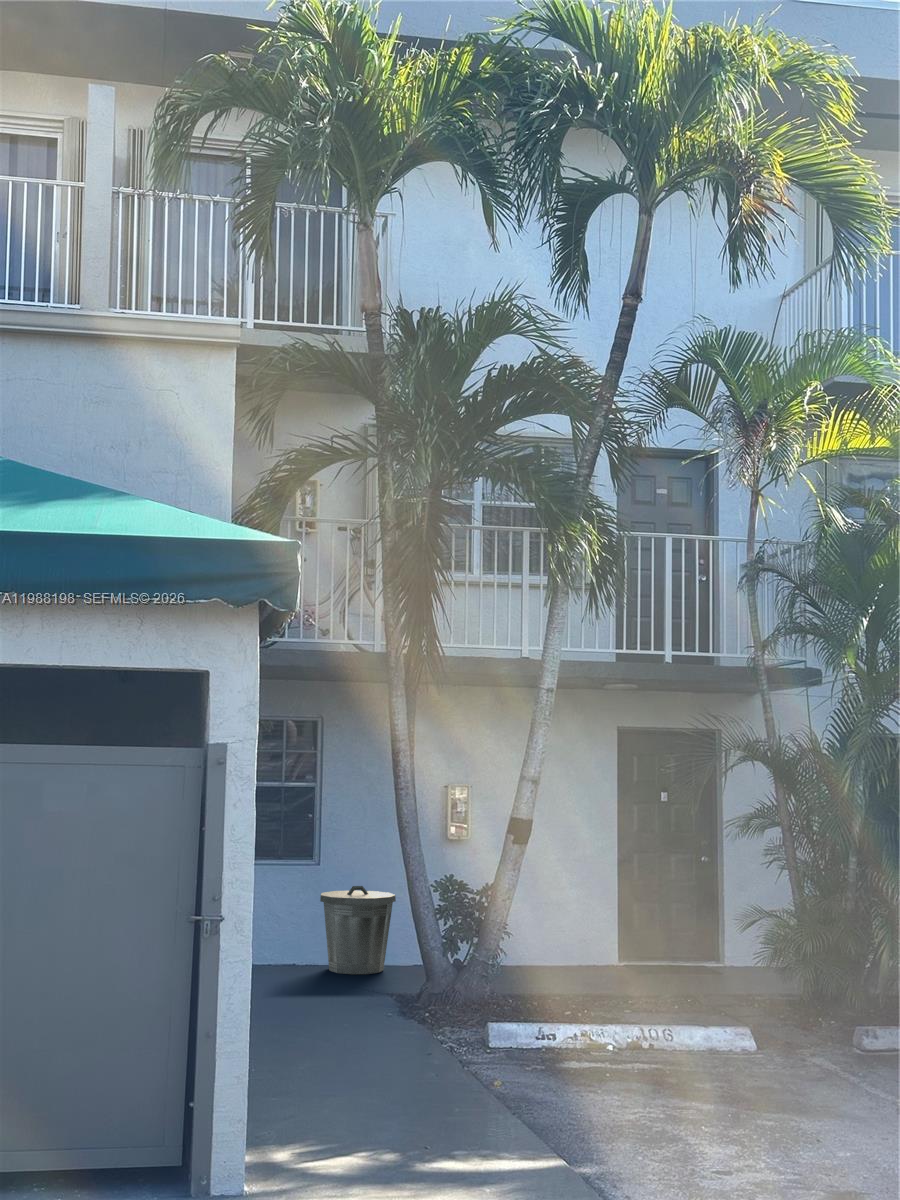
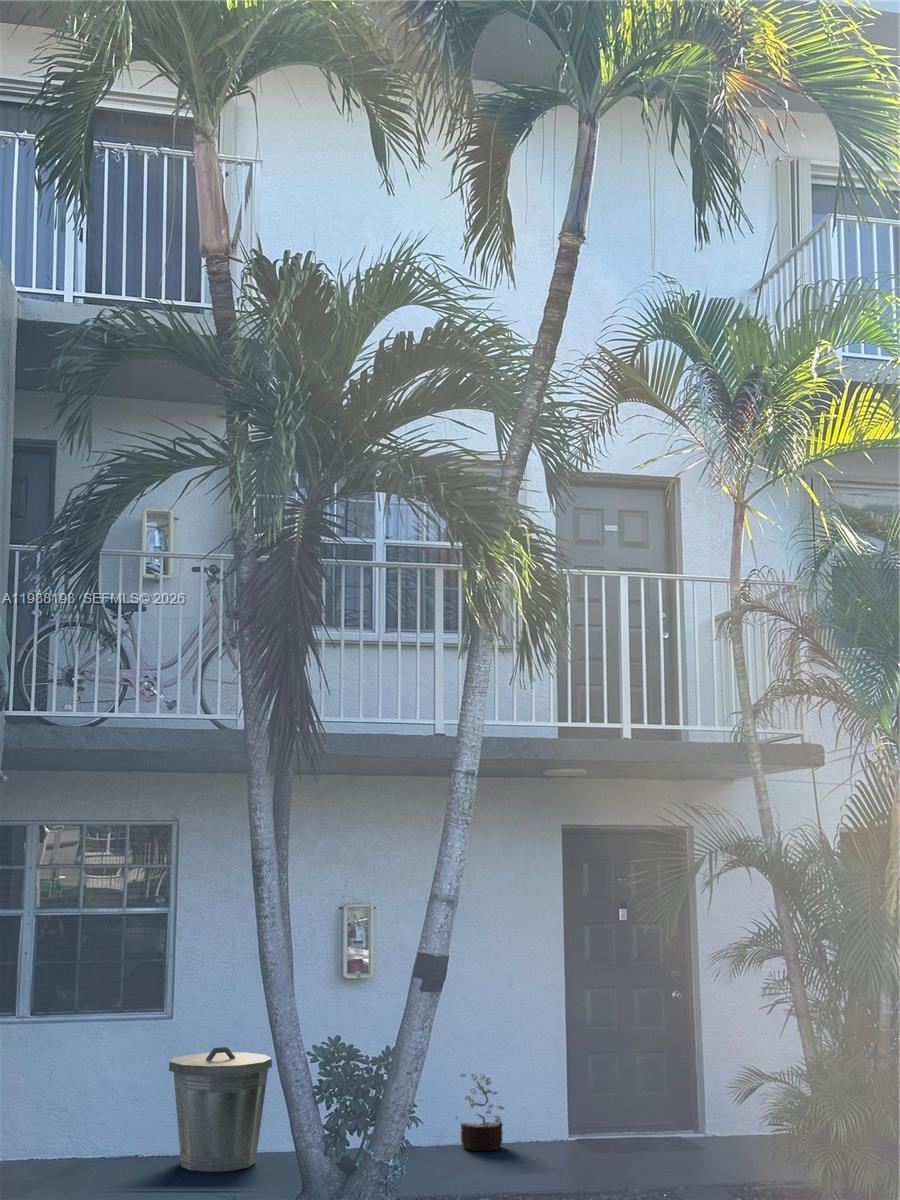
decorative plant: none [528,908,568,969] -> present [457,1073,504,1151]

